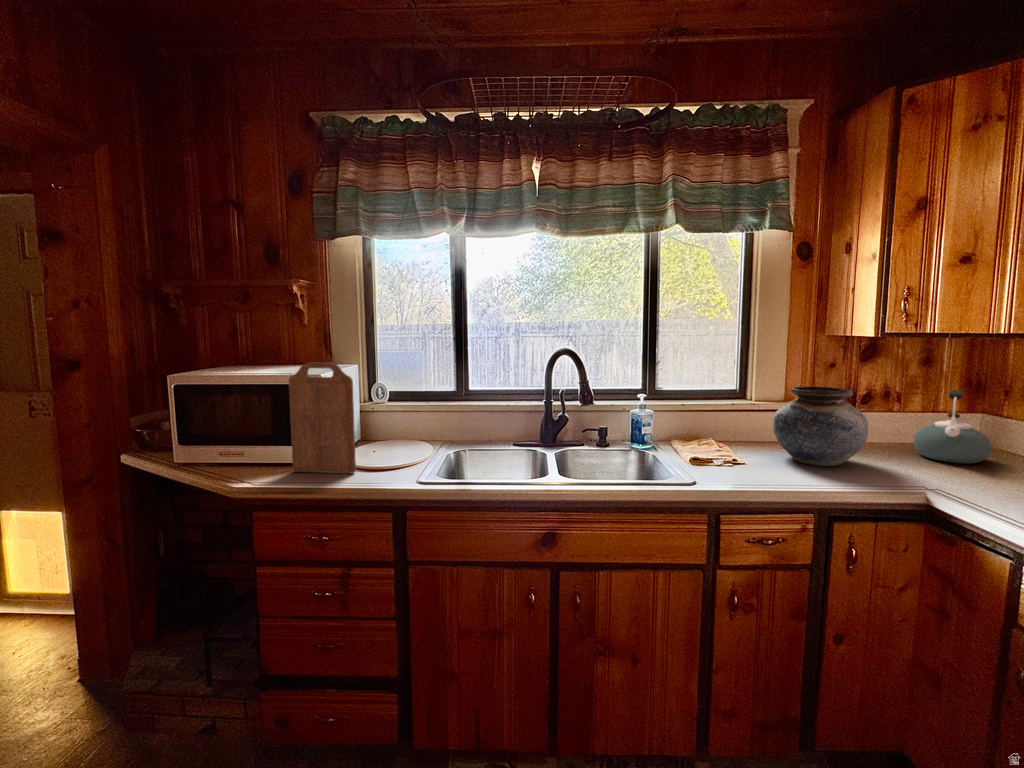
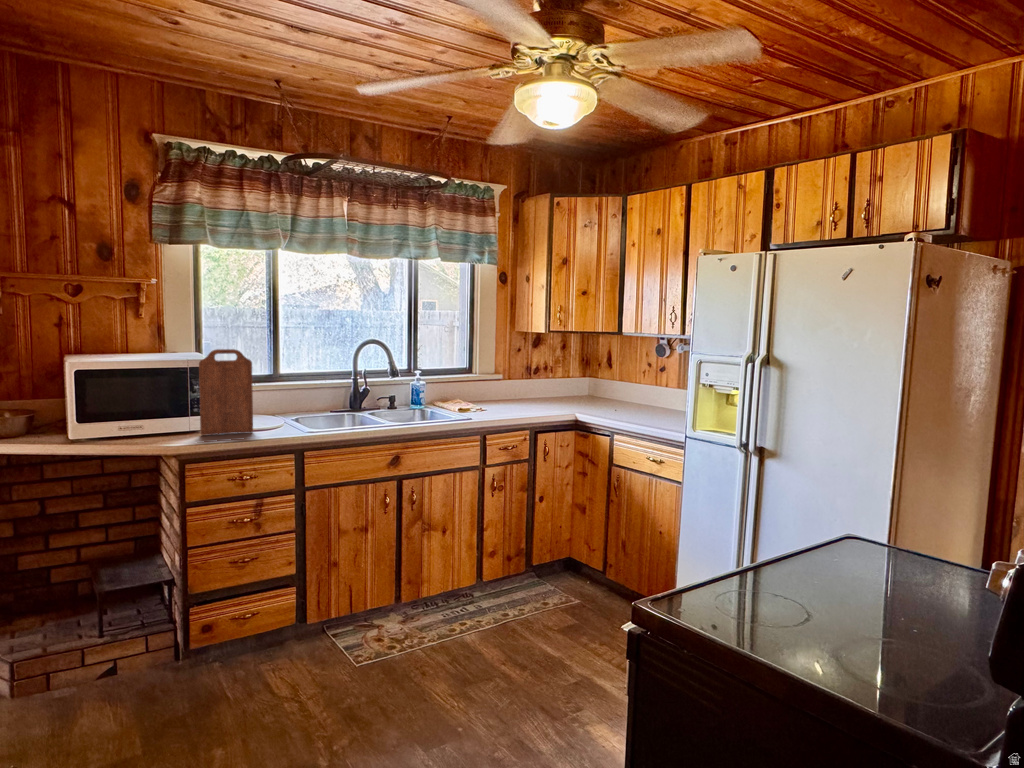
vase: present [773,387,868,466] -> none [497,363,545,408]
kettle: present [913,390,991,464] -> none [563,363,596,403]

